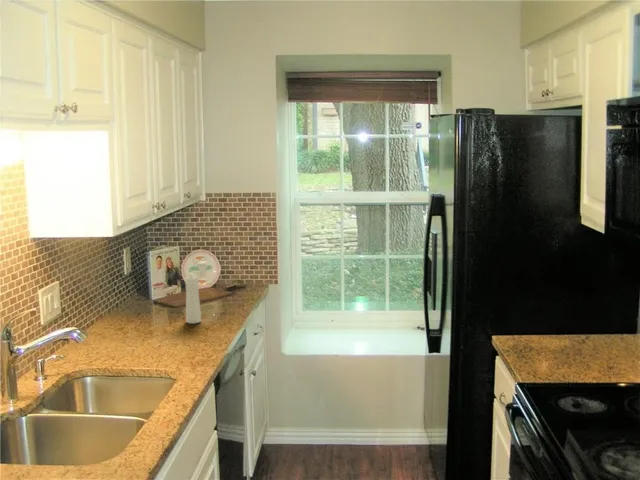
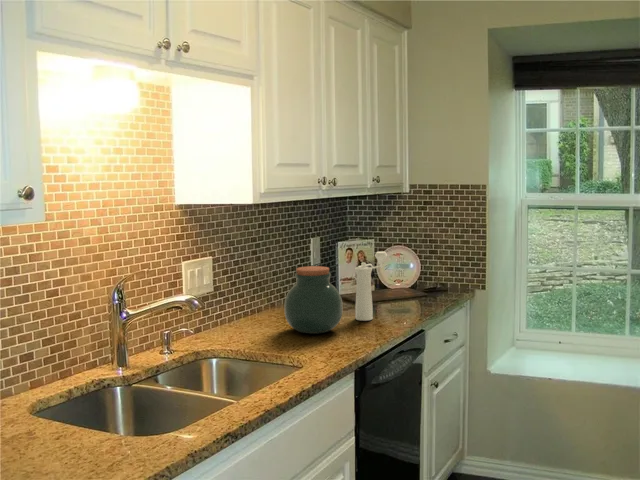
jar: none [131,282,183,341] -> present [284,266,342,334]

